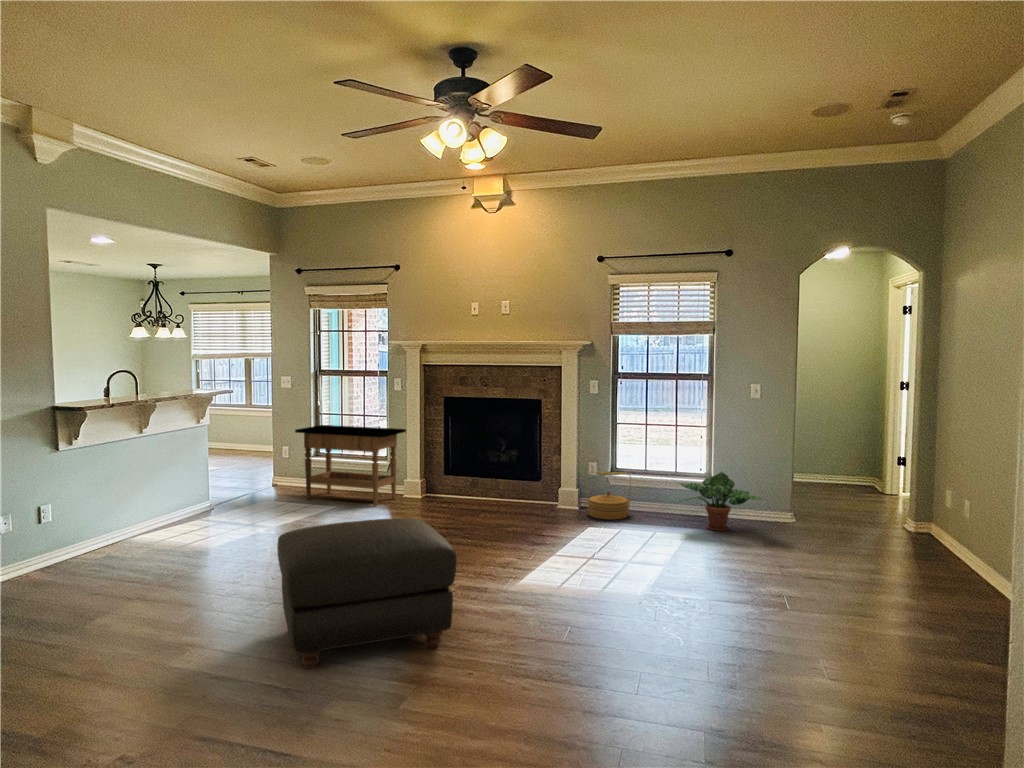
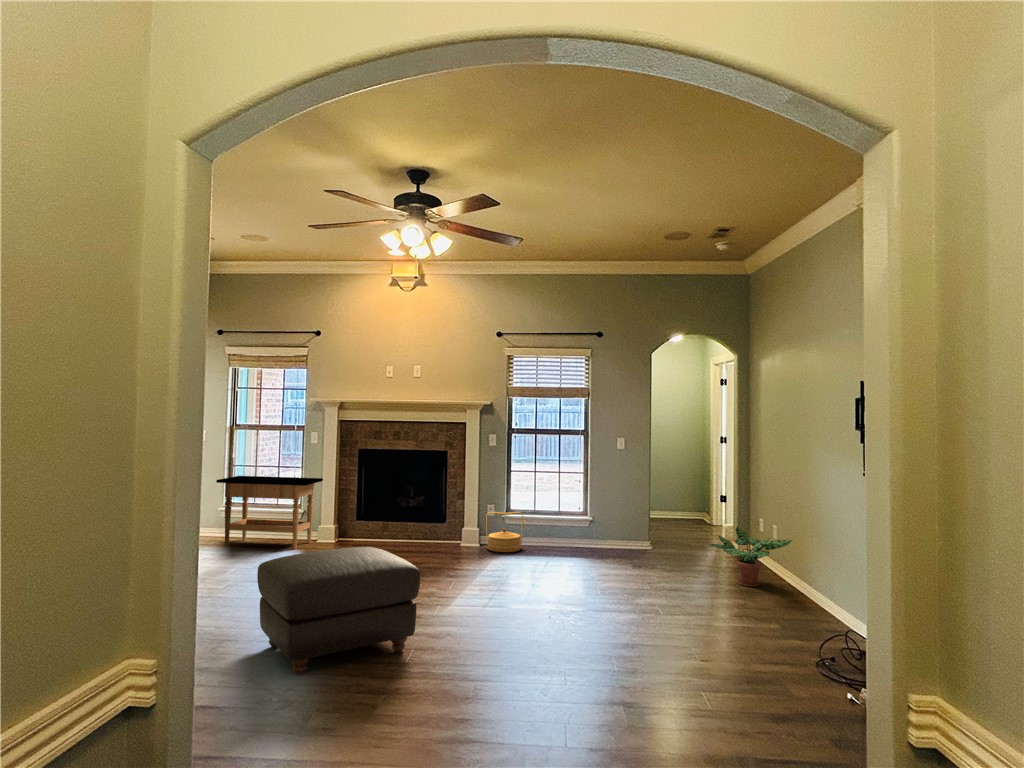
potted plant: present [678,472,762,531] -> present [710,526,792,587]

